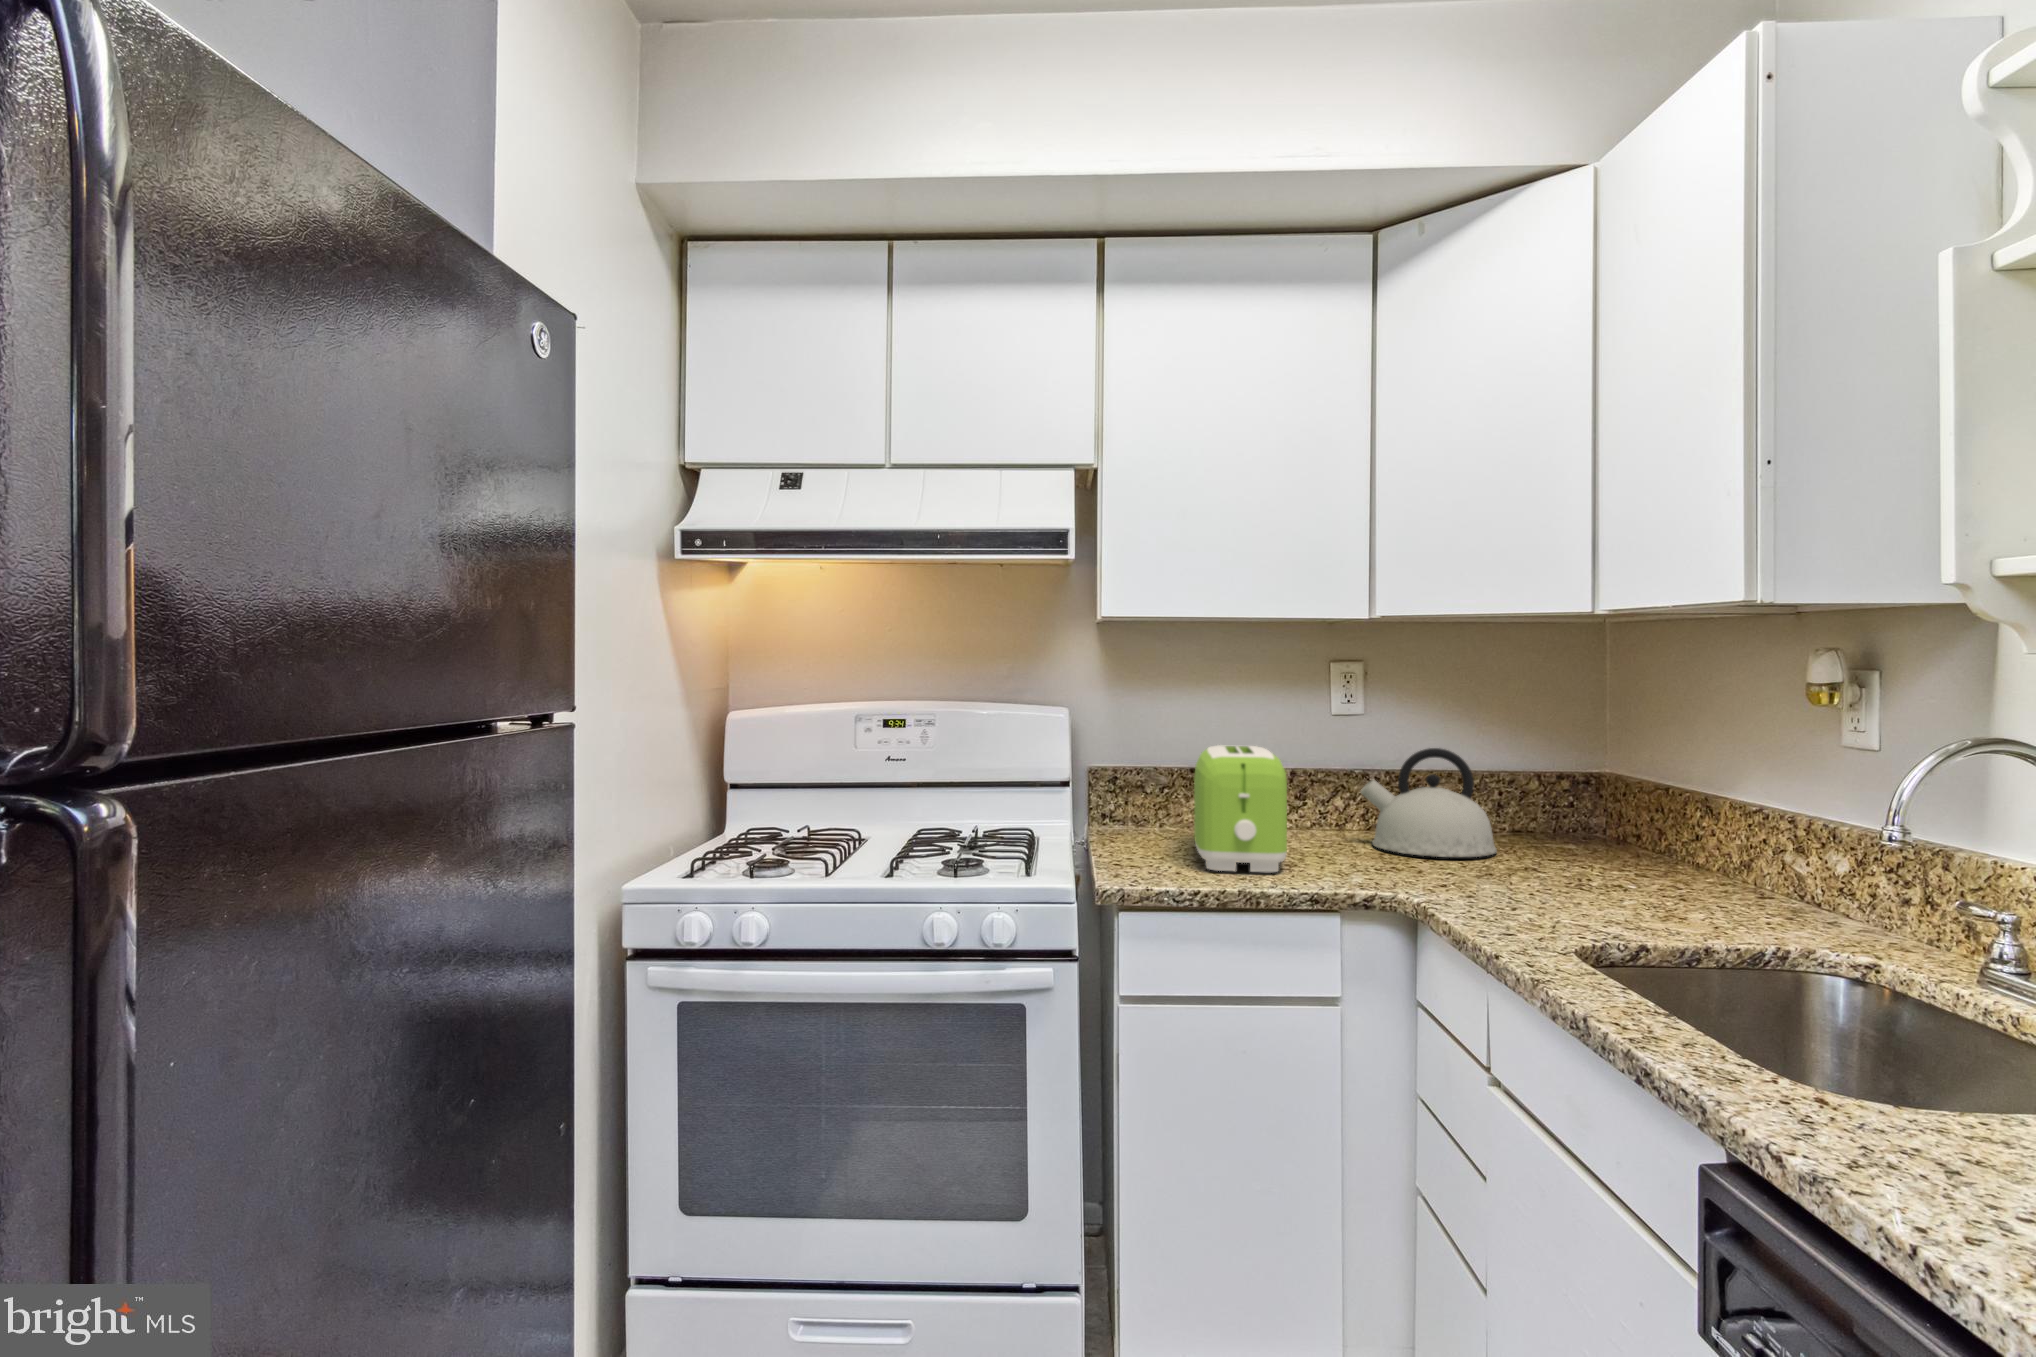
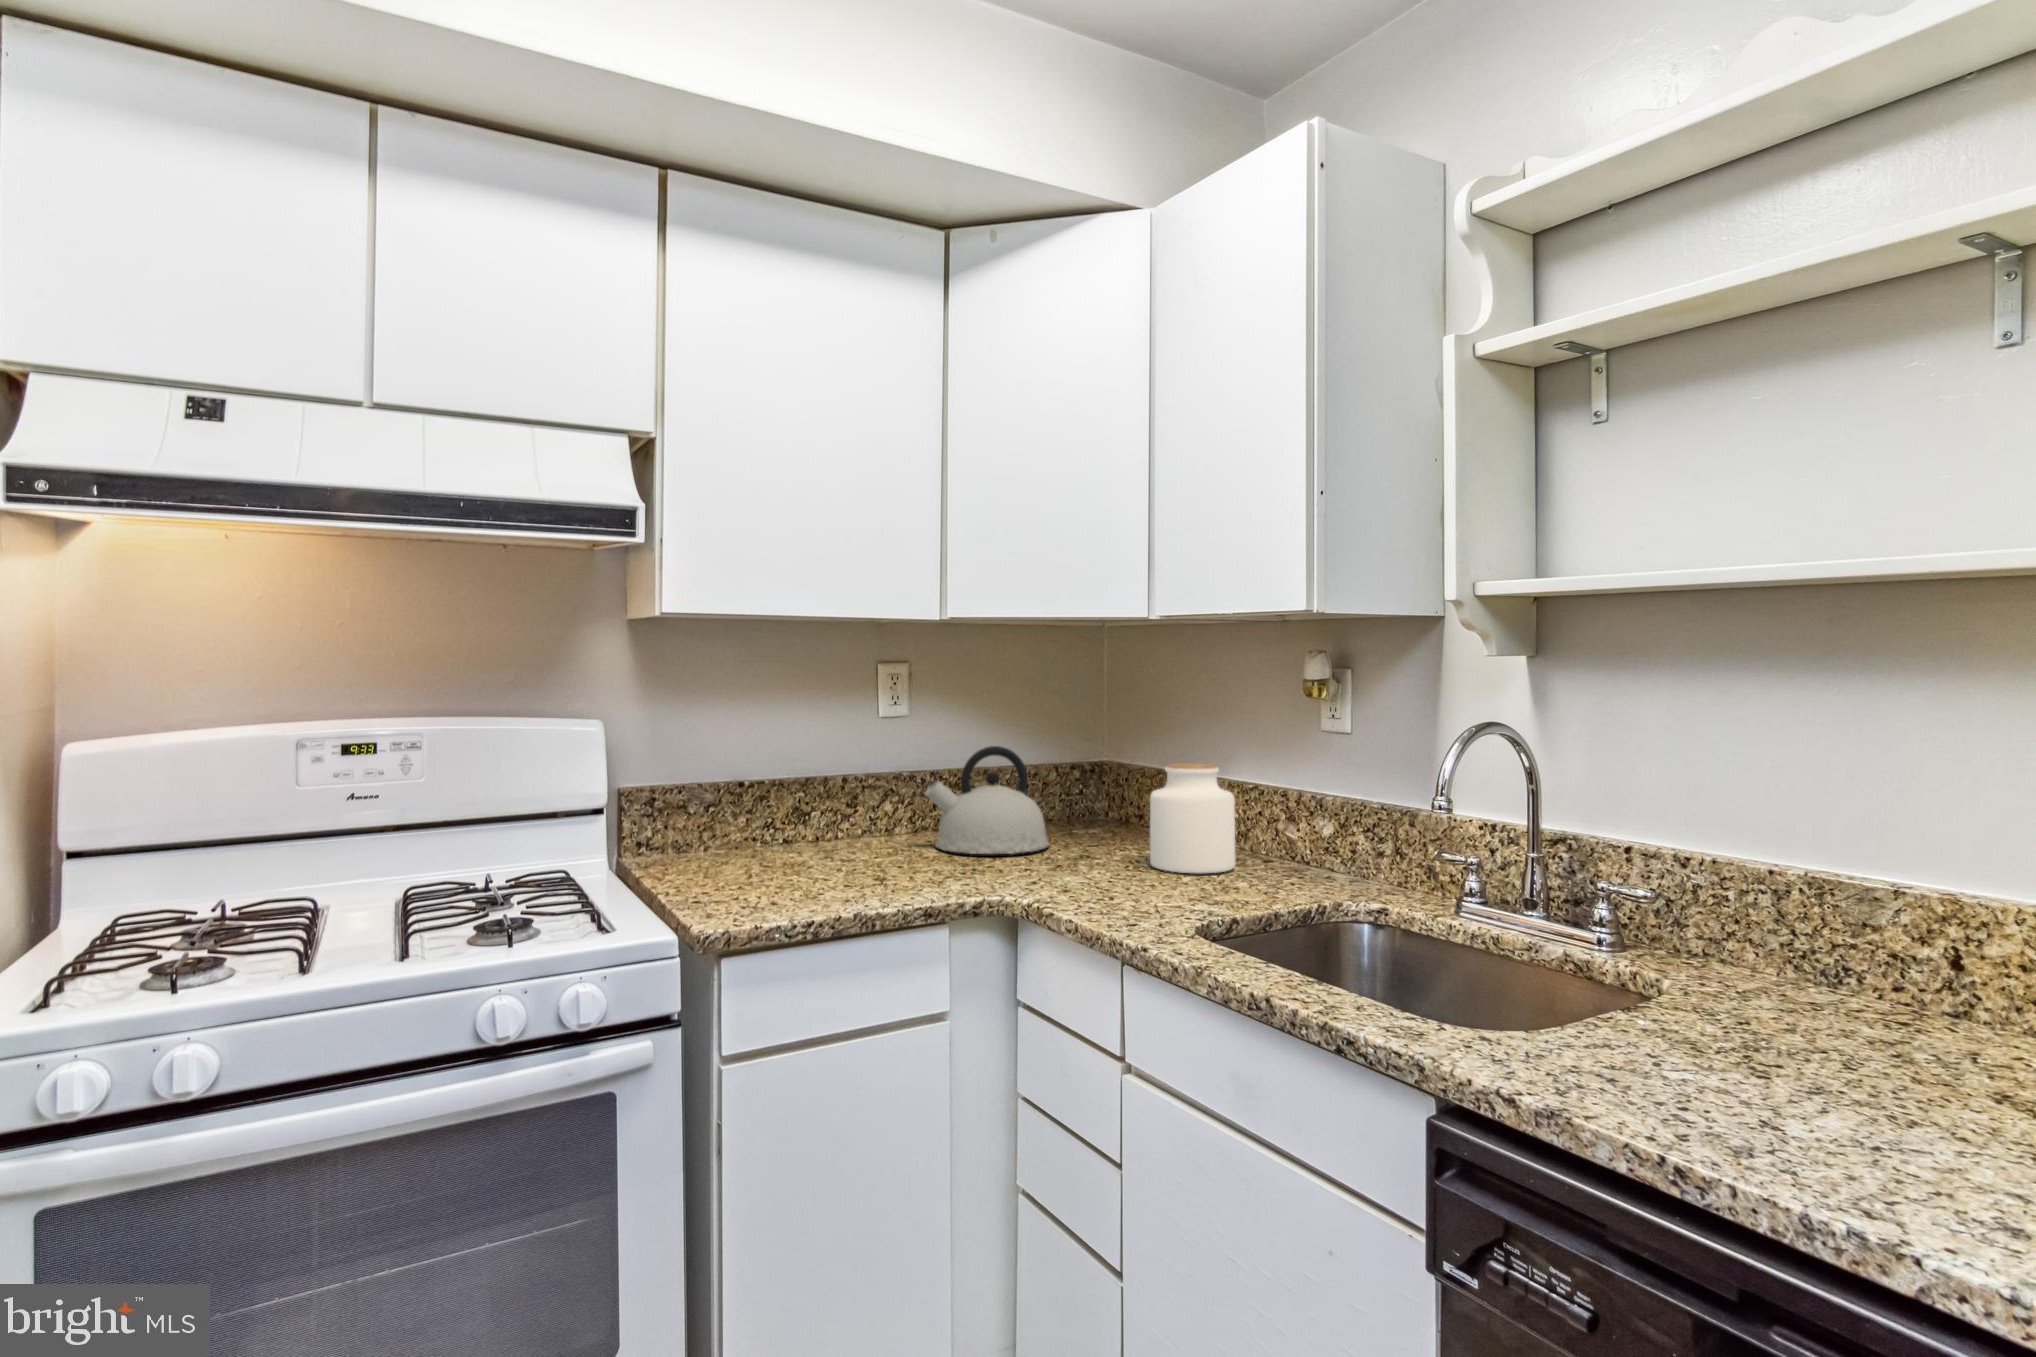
toaster: present [1194,745,1287,872] -> none [759,750,882,894]
jar: none [1595,777,1707,901] -> present [1150,764,1235,873]

